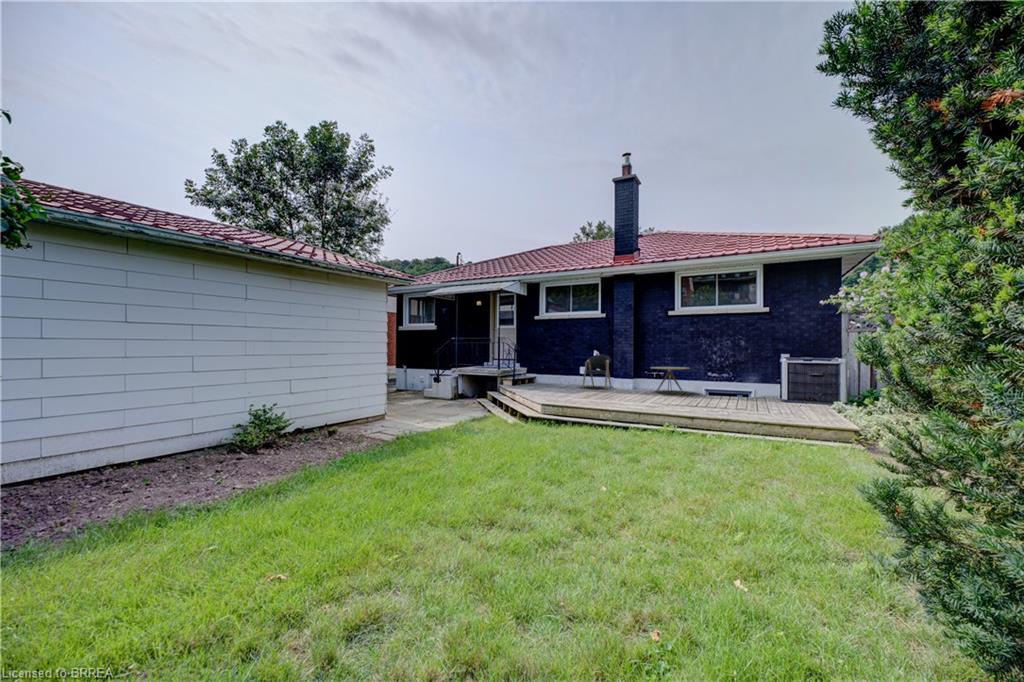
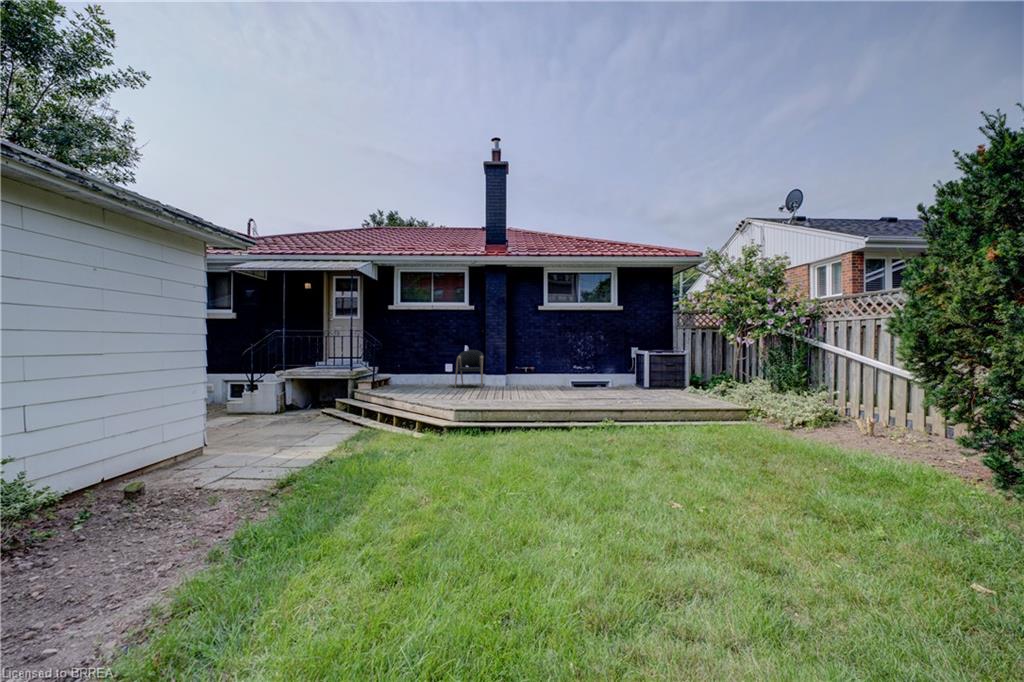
round table: present [651,367,689,393] -> none [525,361,562,389]

